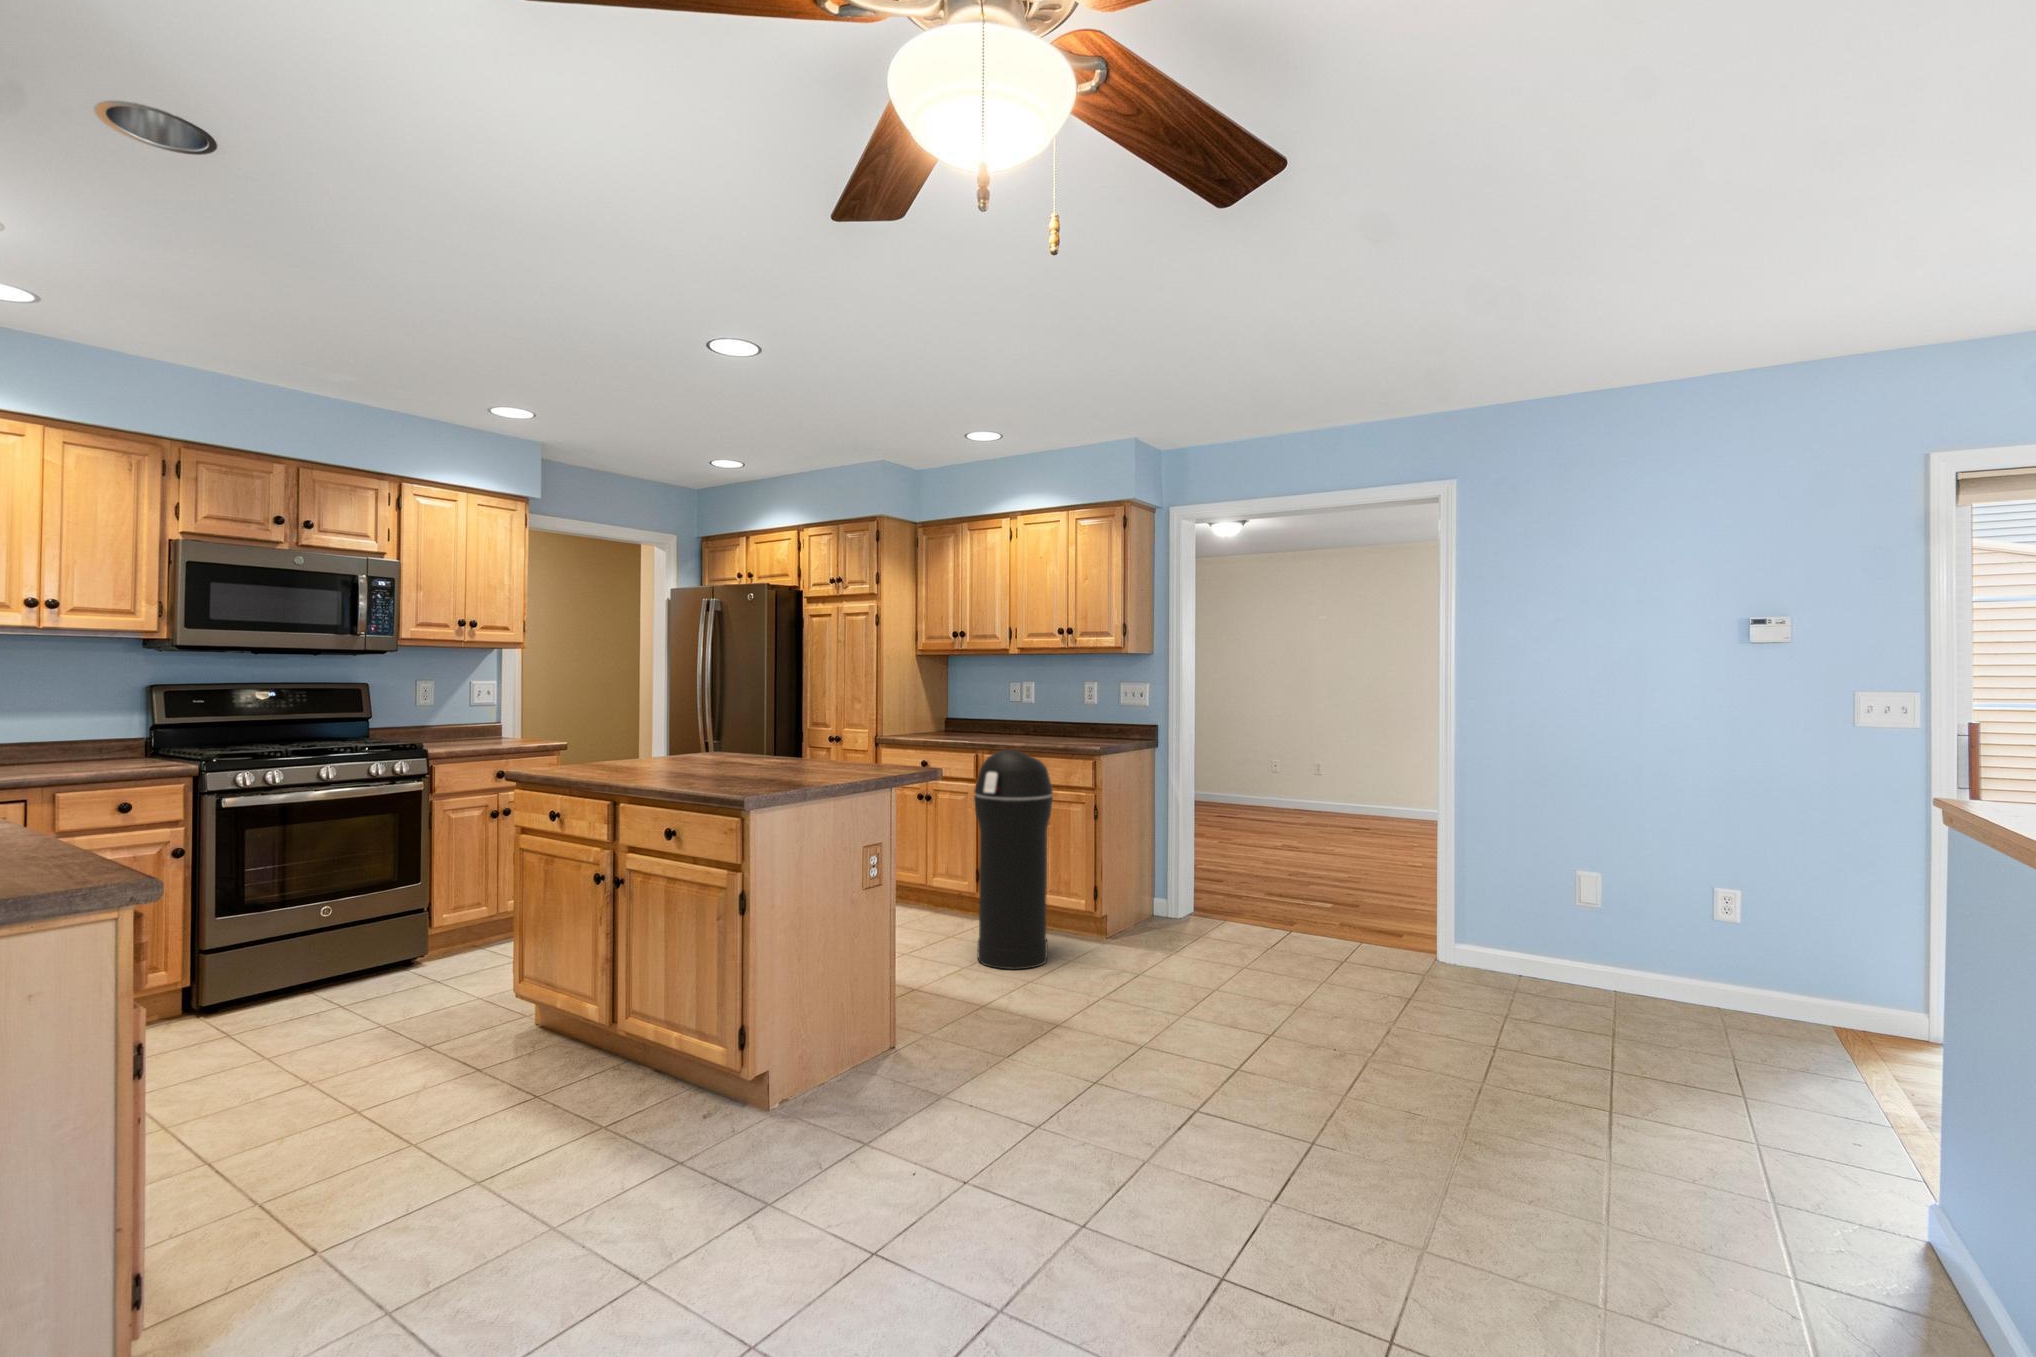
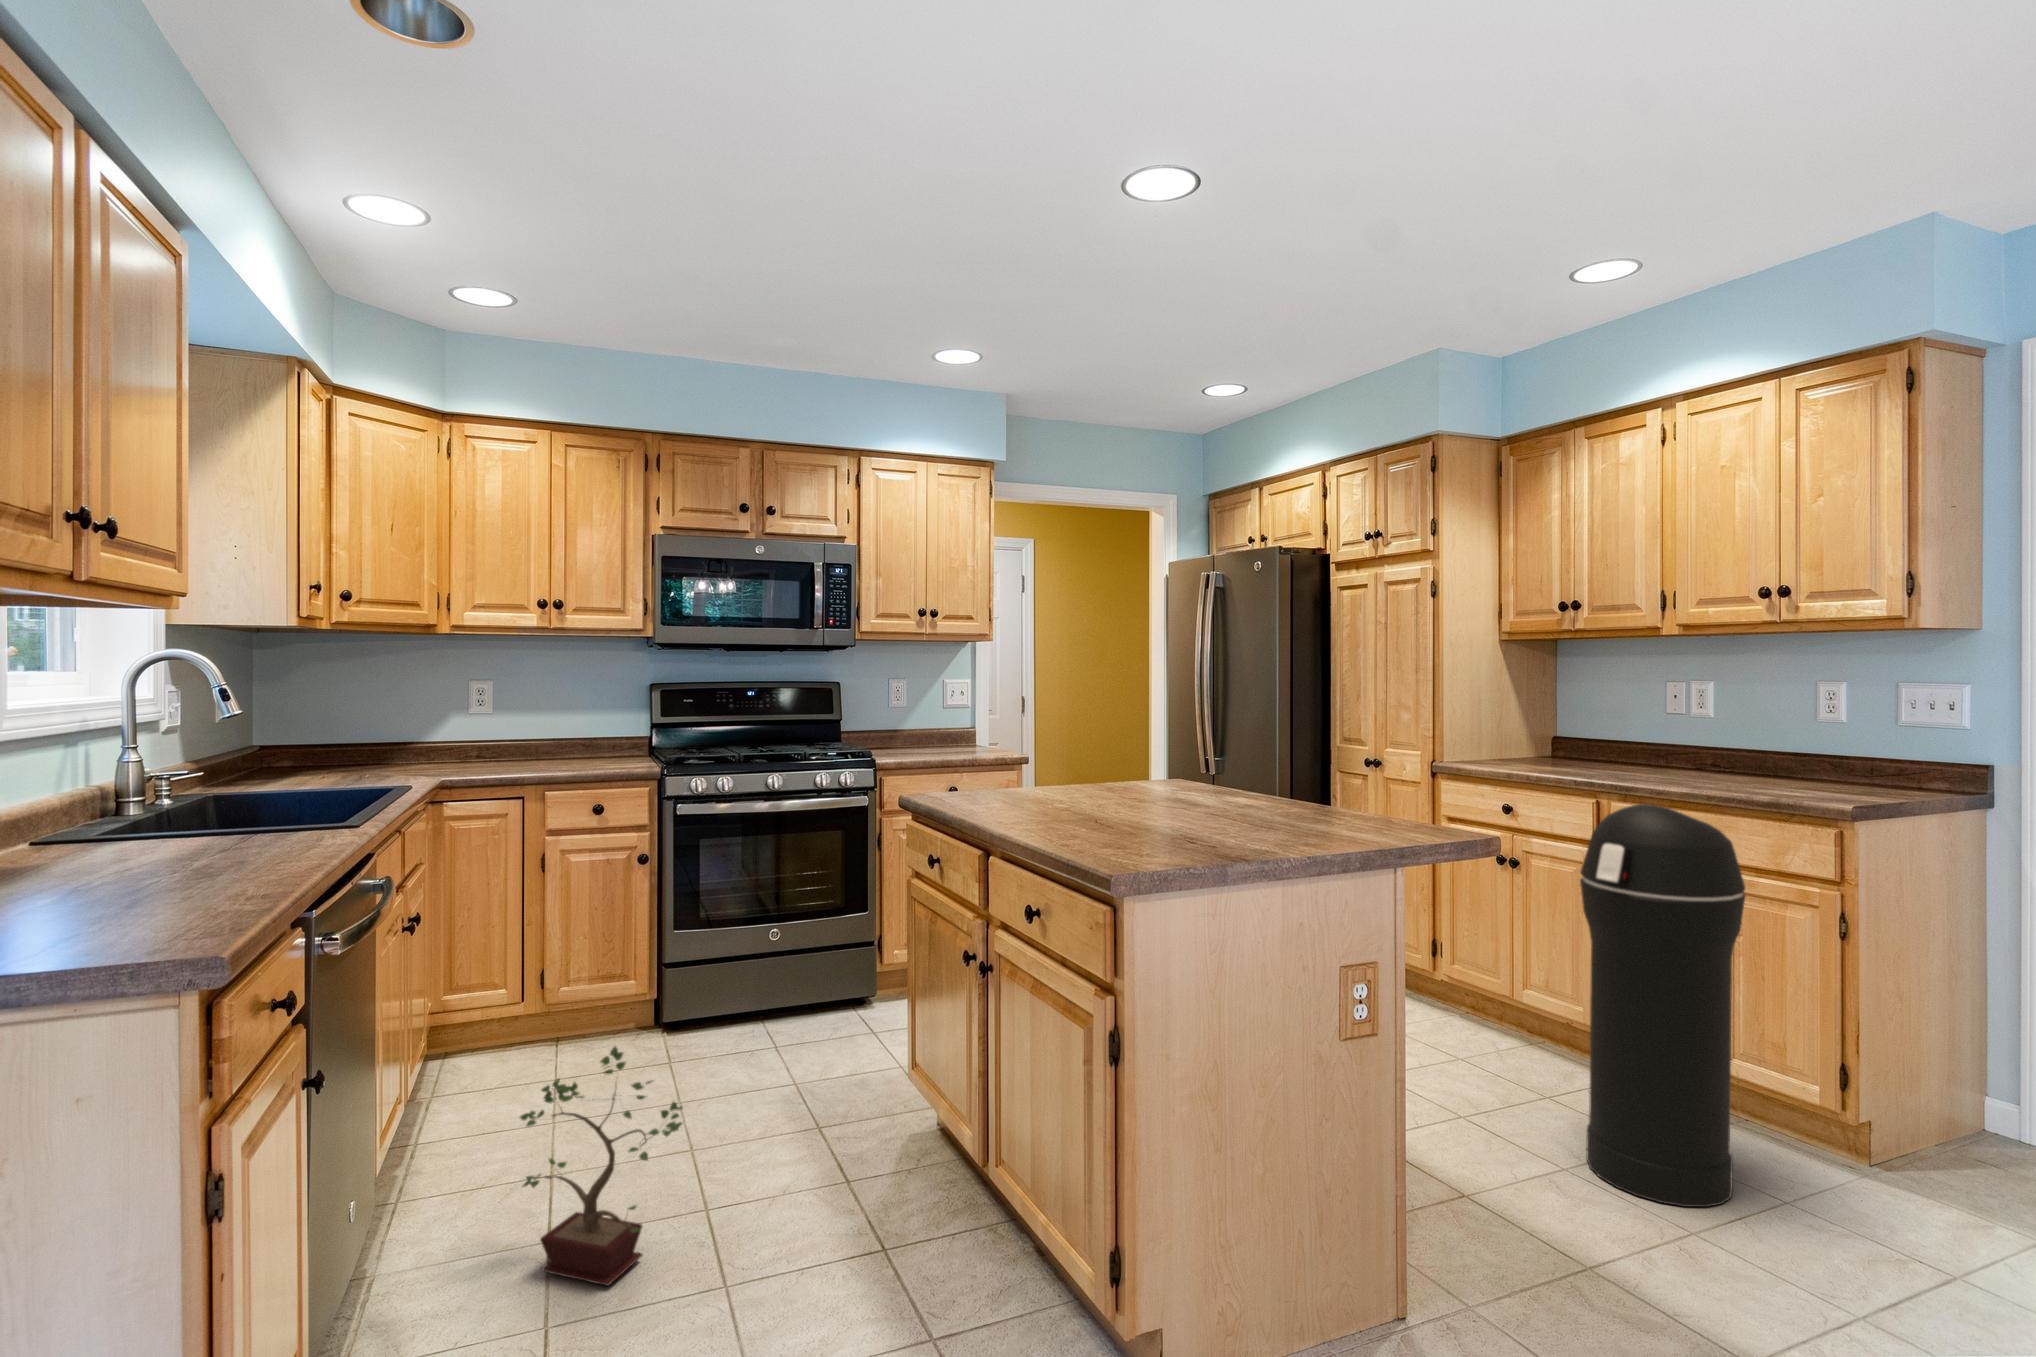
potted plant: none [230,964,415,1155] -> present [520,1047,683,1286]

